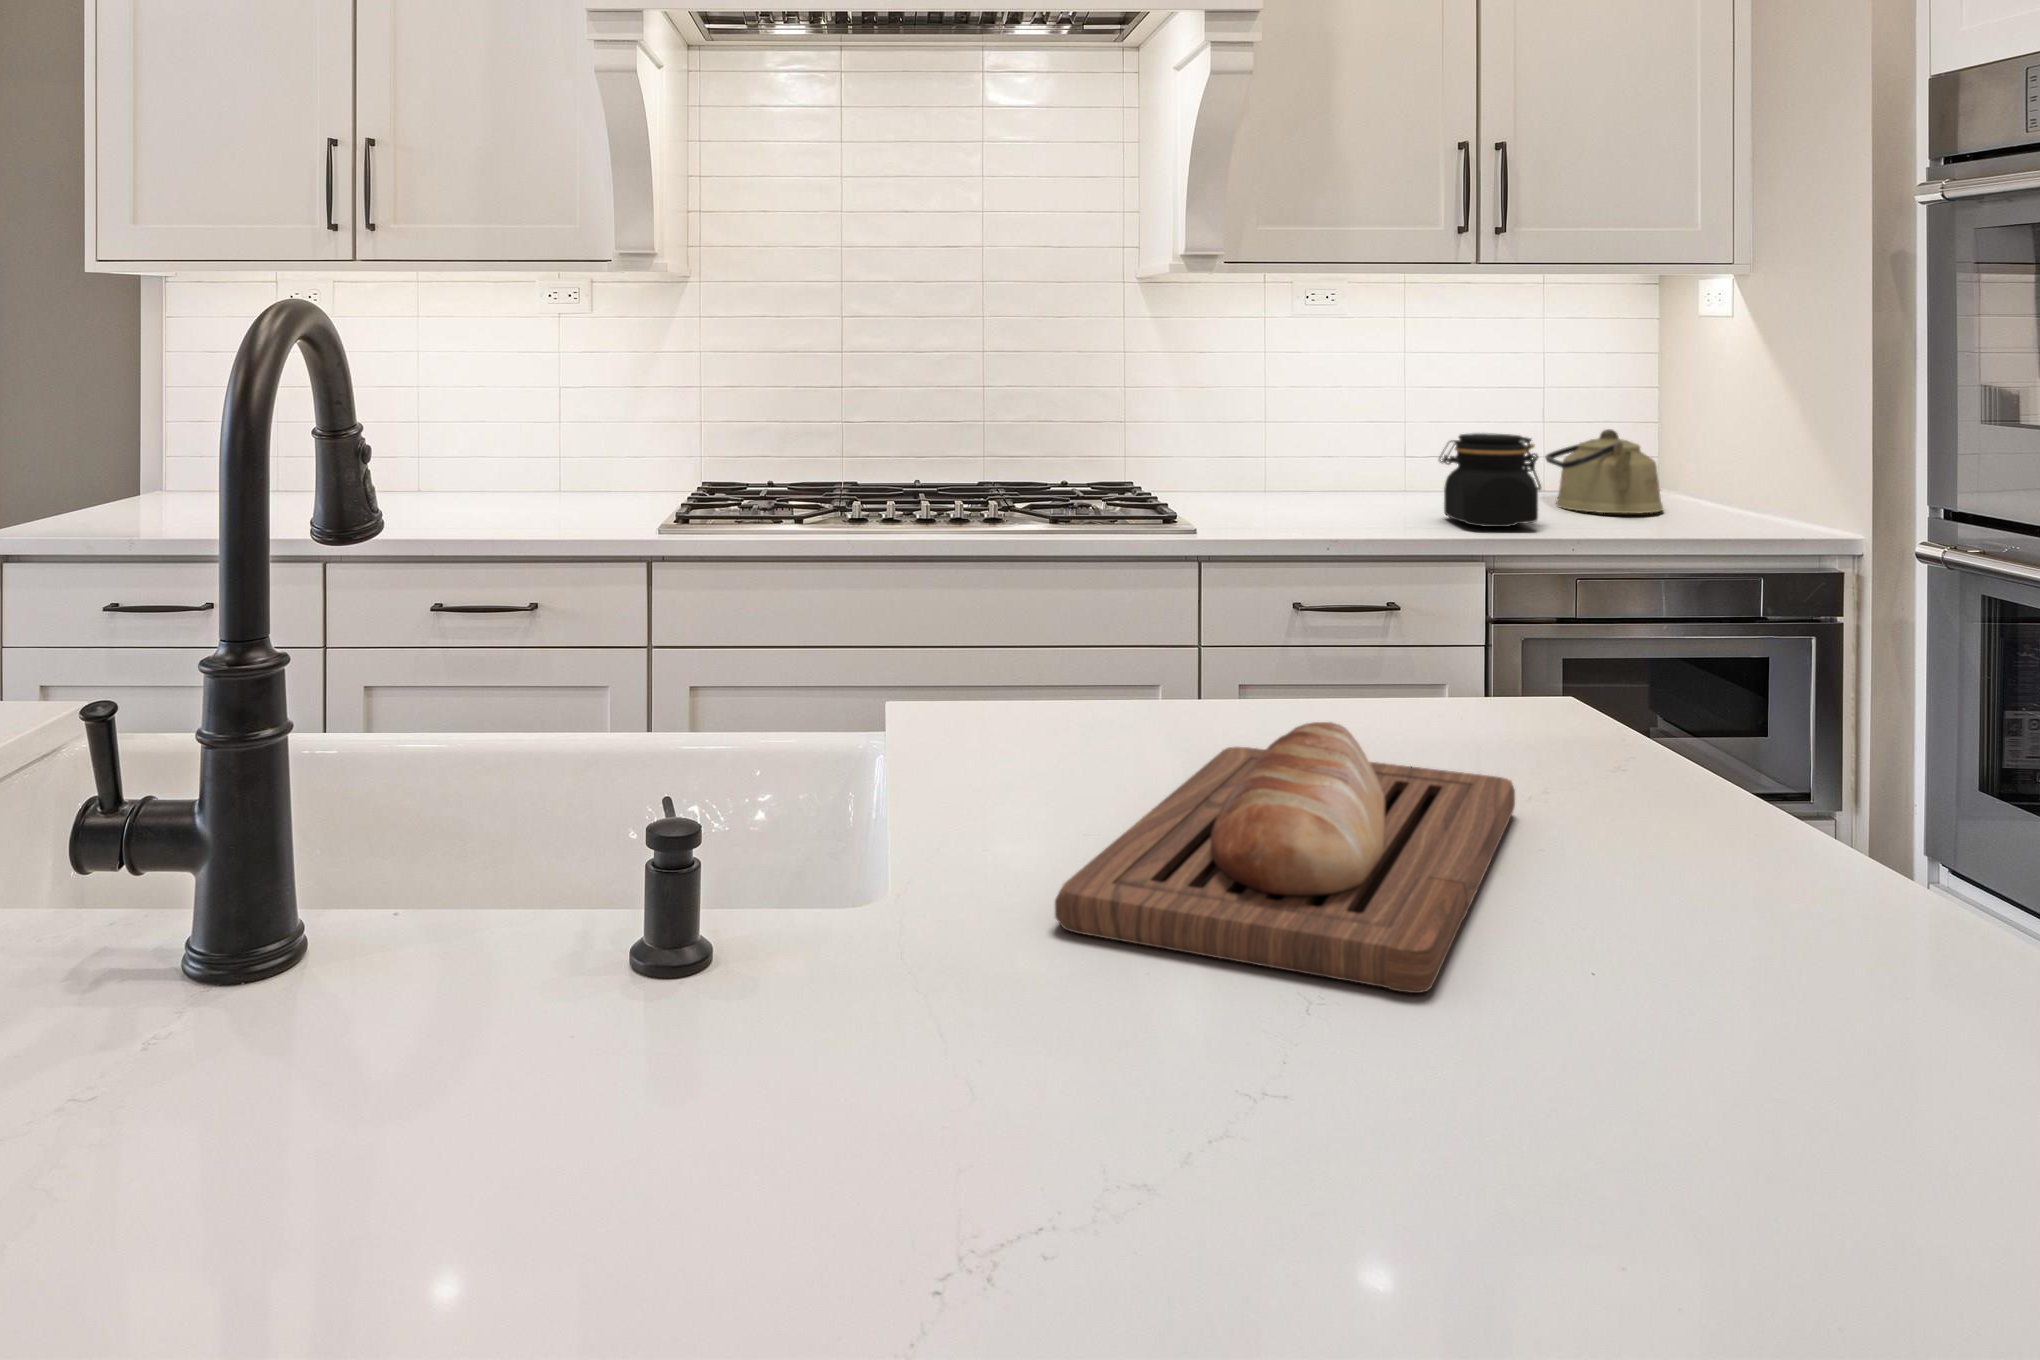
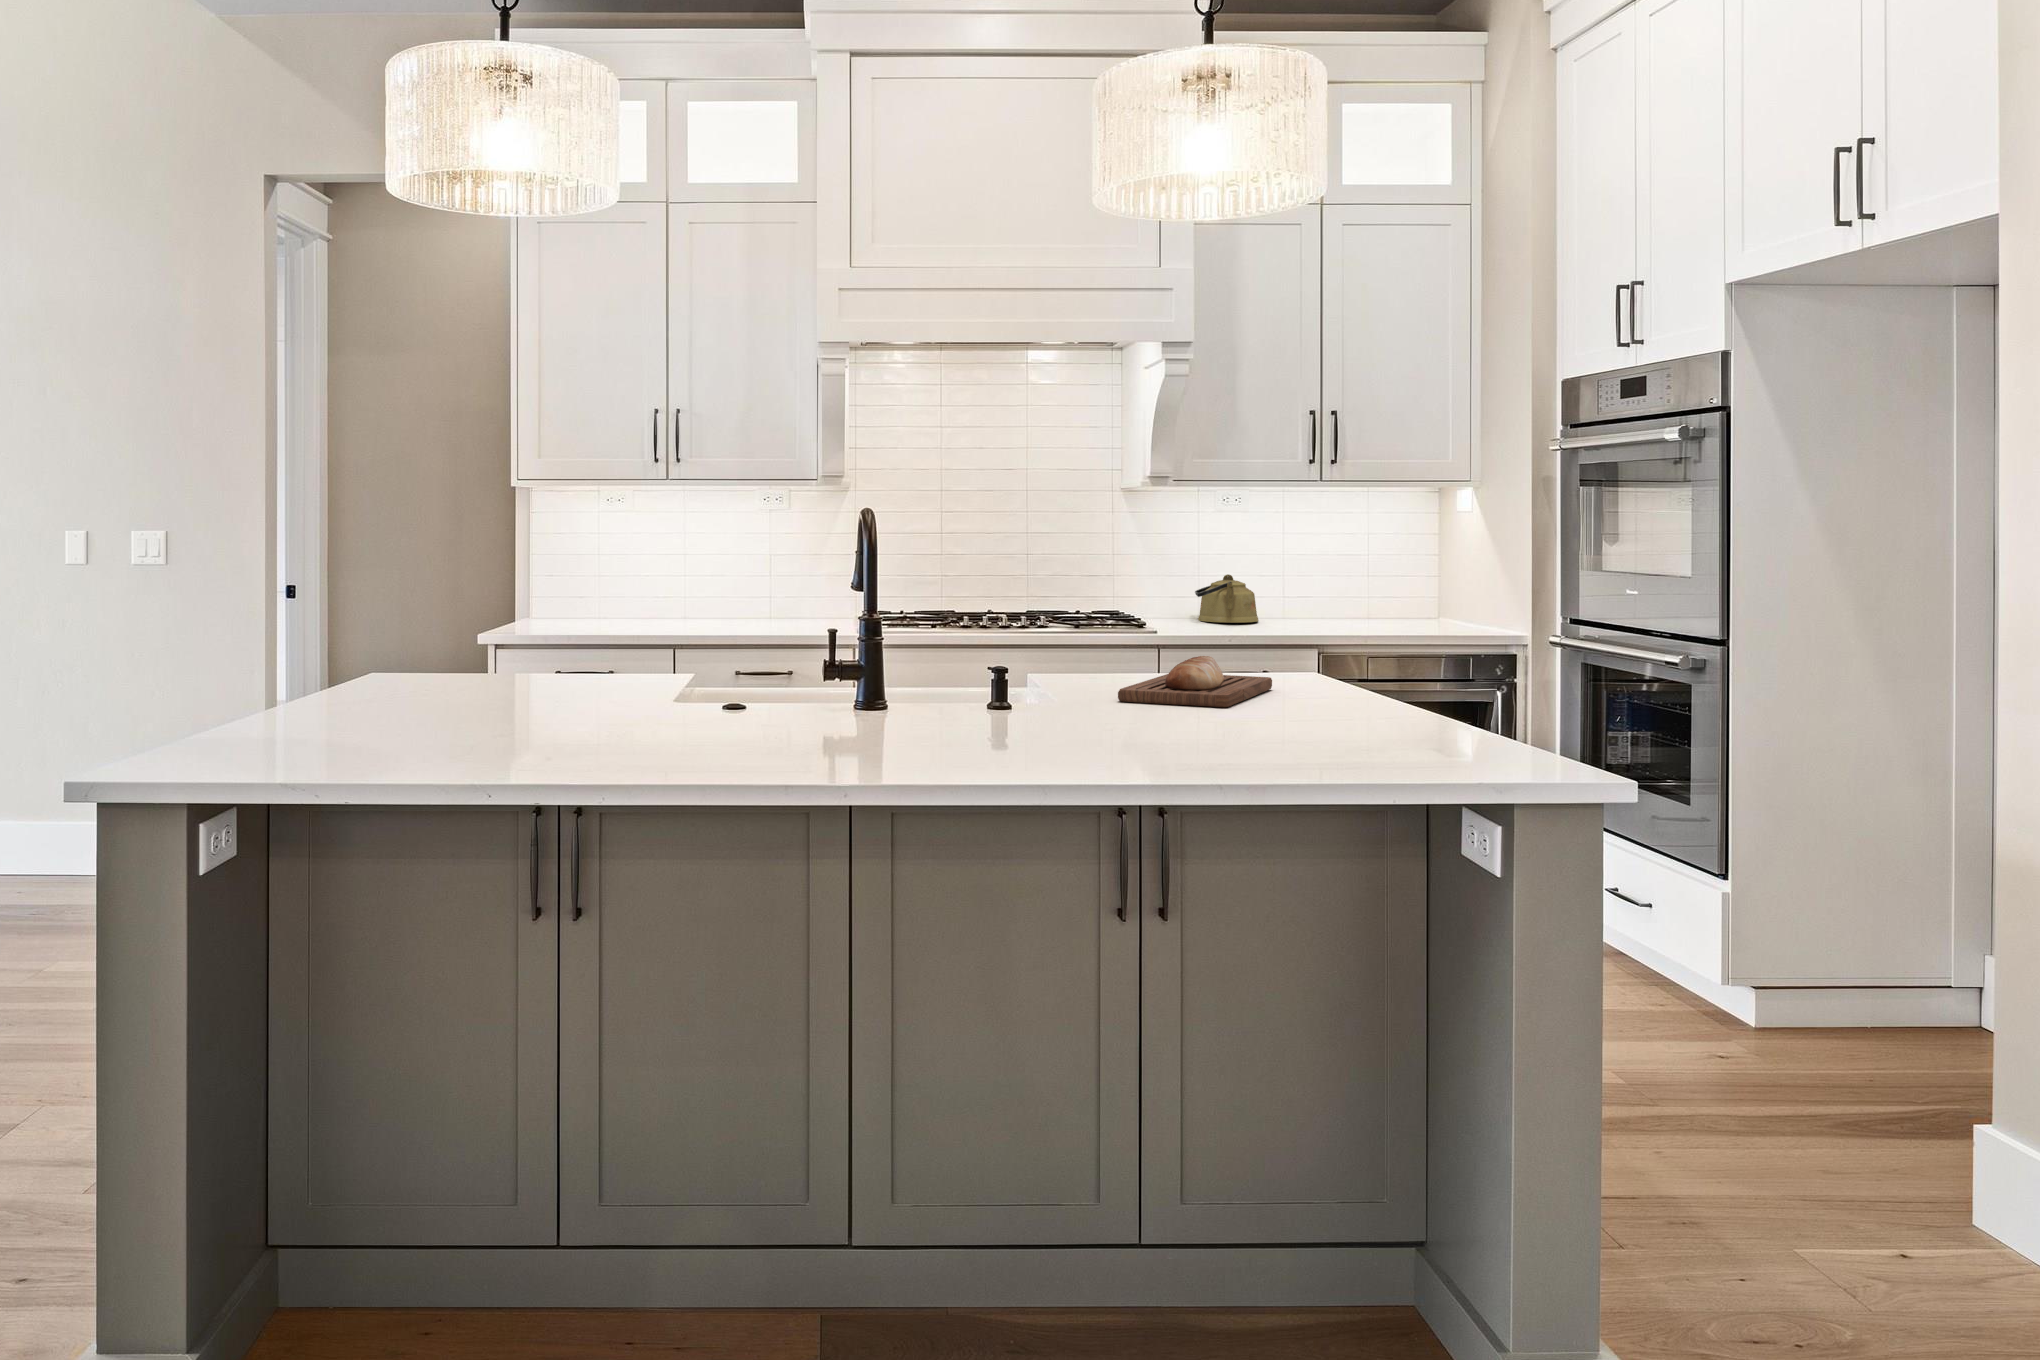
kettle: present [1545,429,1664,513] -> present [1195,574,1258,623]
jar: present [1439,433,1541,527] -> none [1297,579,1356,632]

